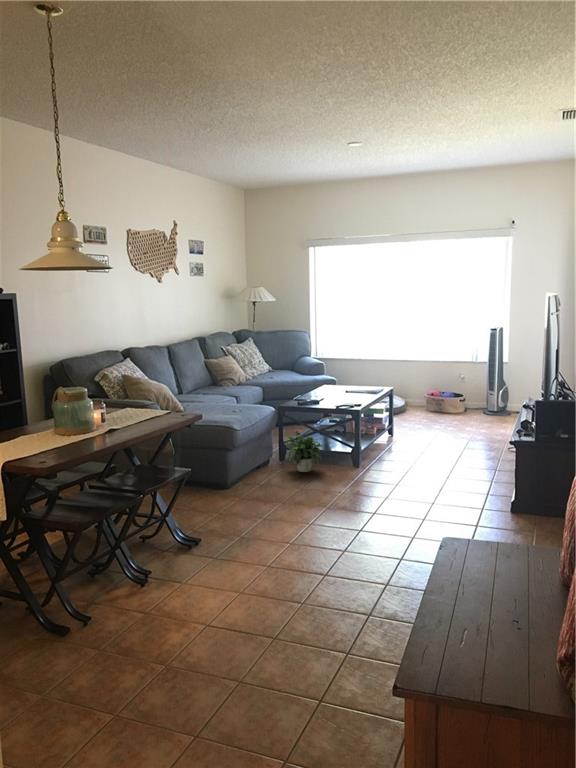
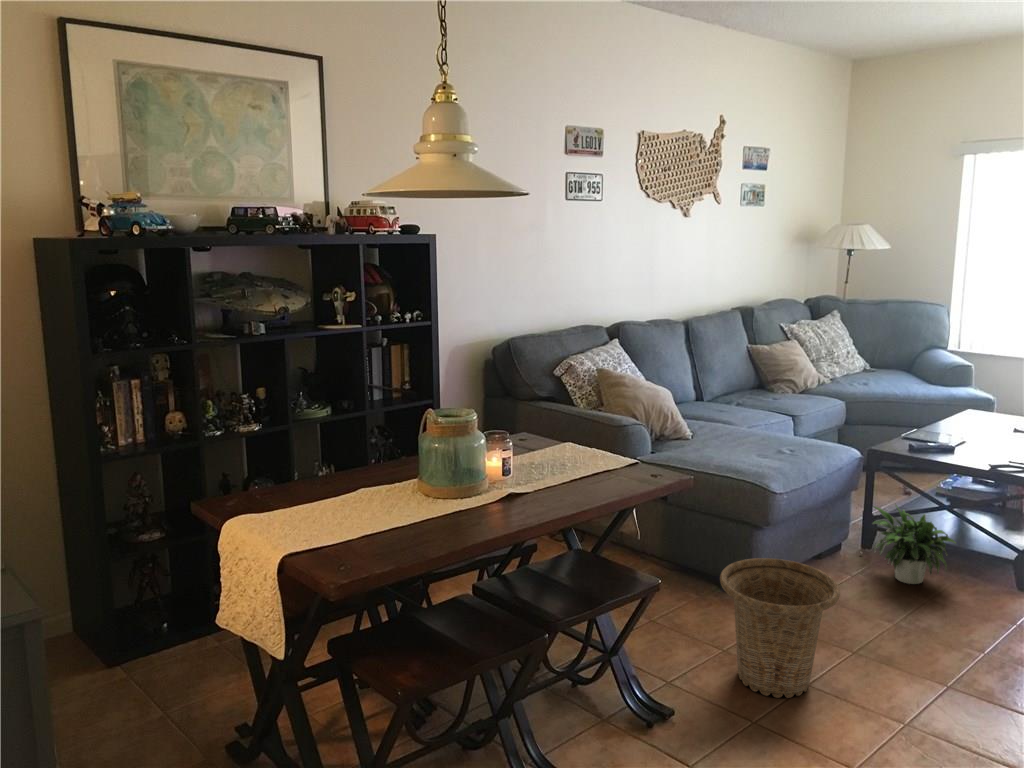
basket: none [215,458,274,525] -> present [720,558,840,698]

